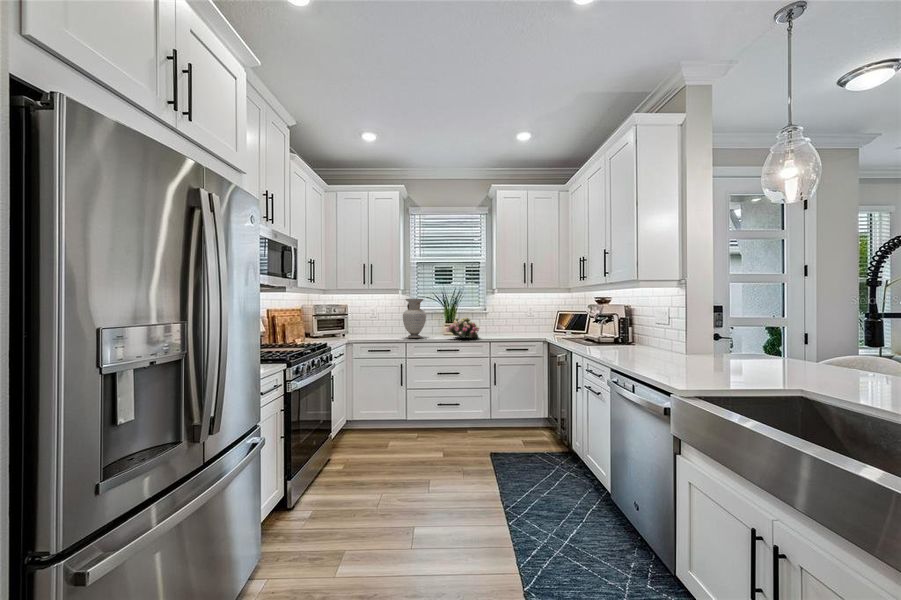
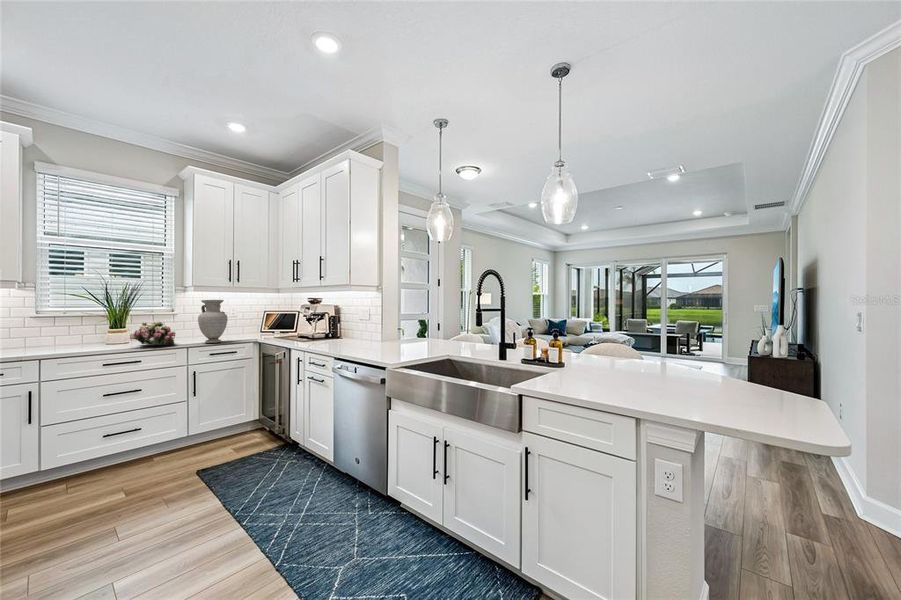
vase: present [403,299,426,338] -> present [198,300,228,343]

